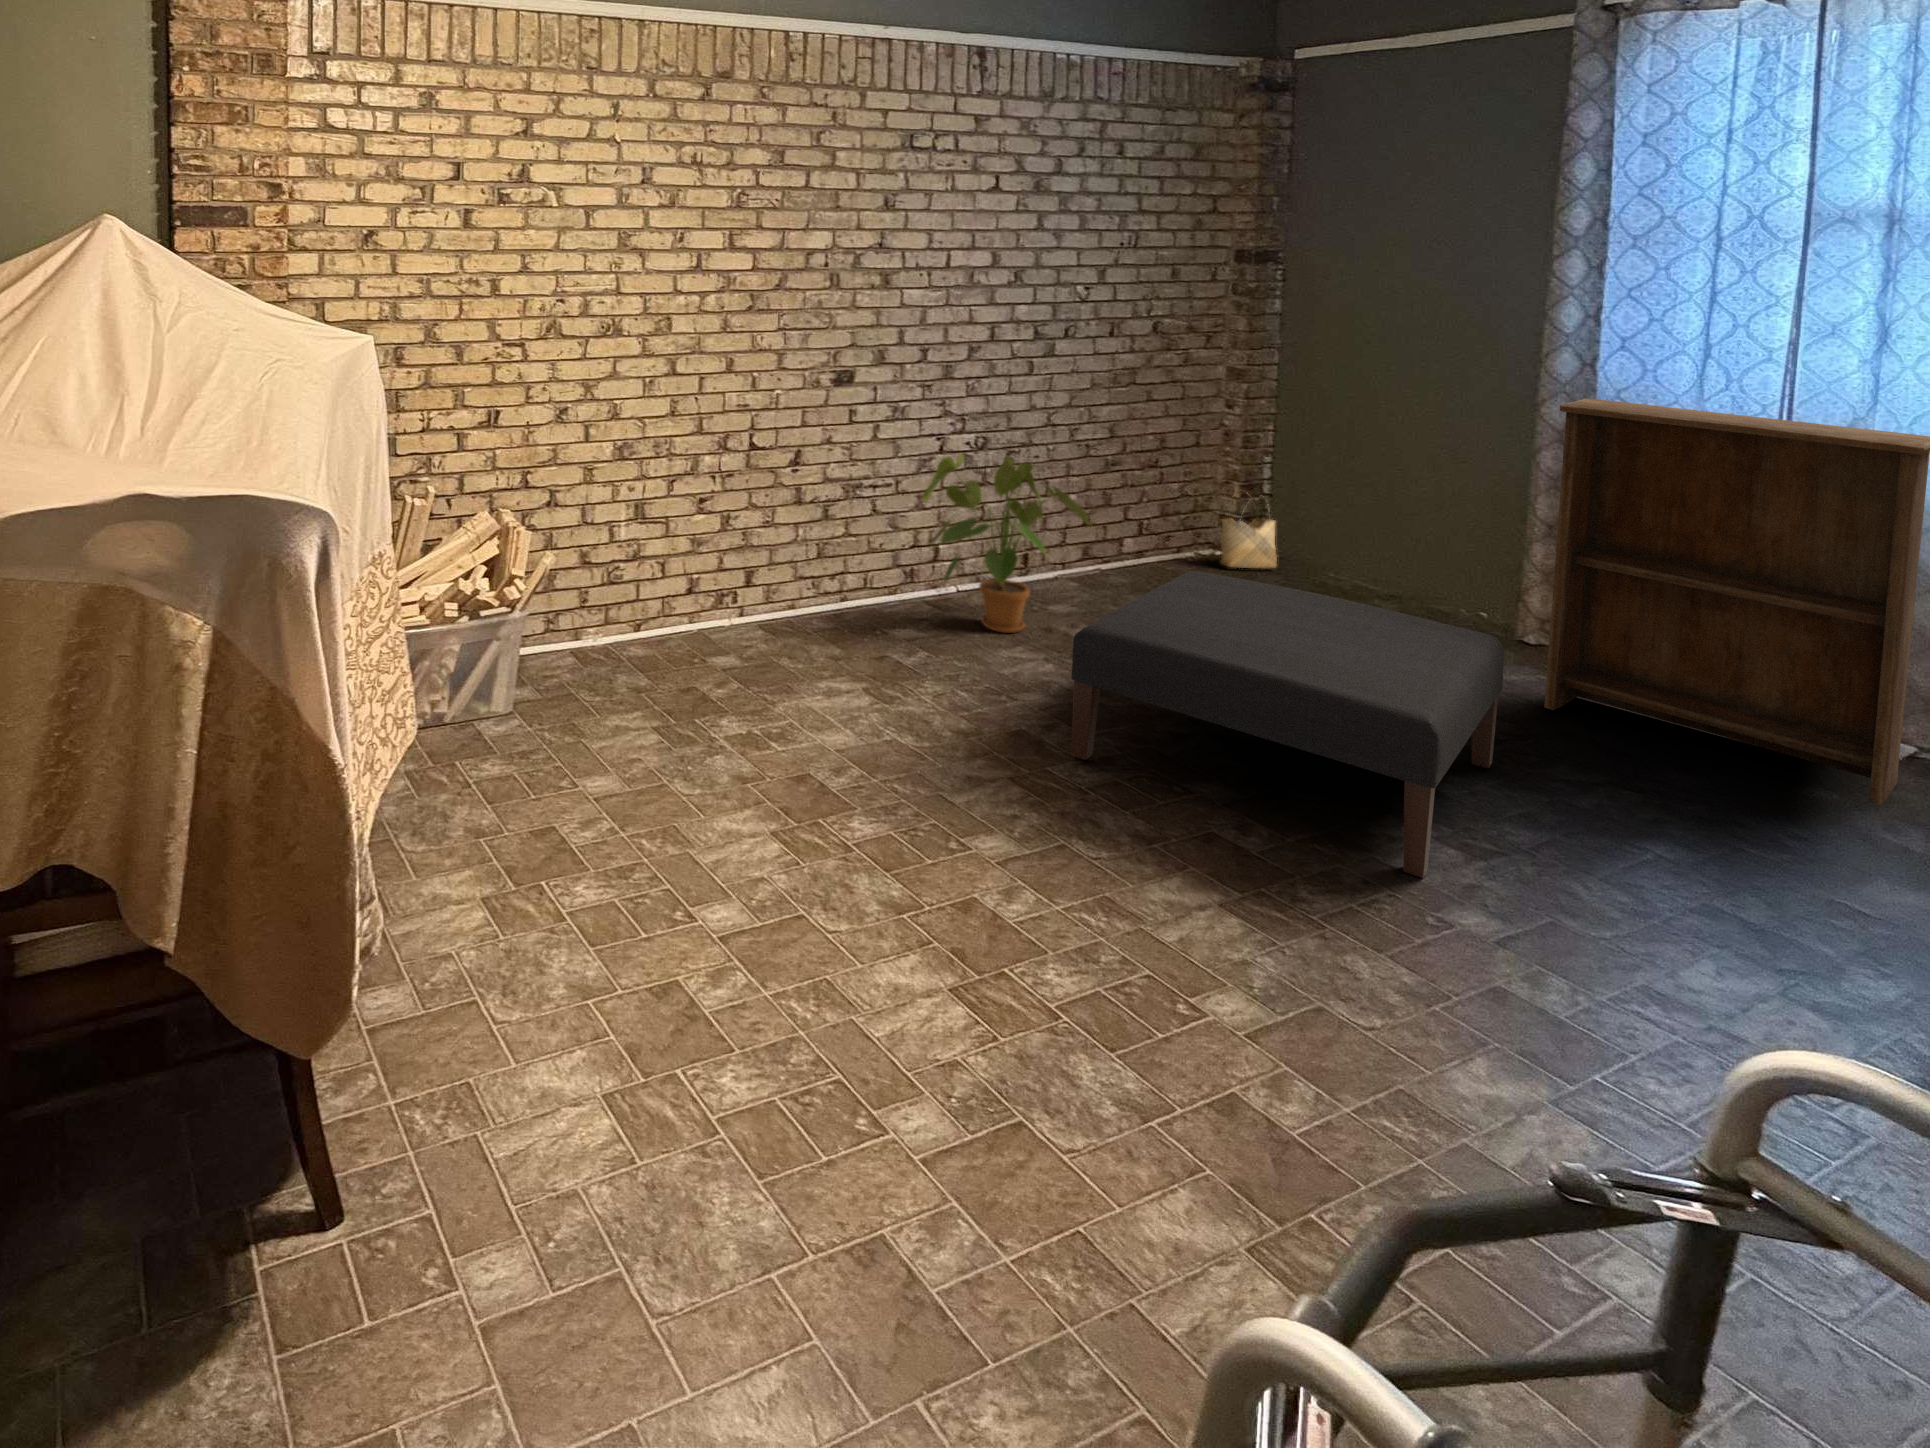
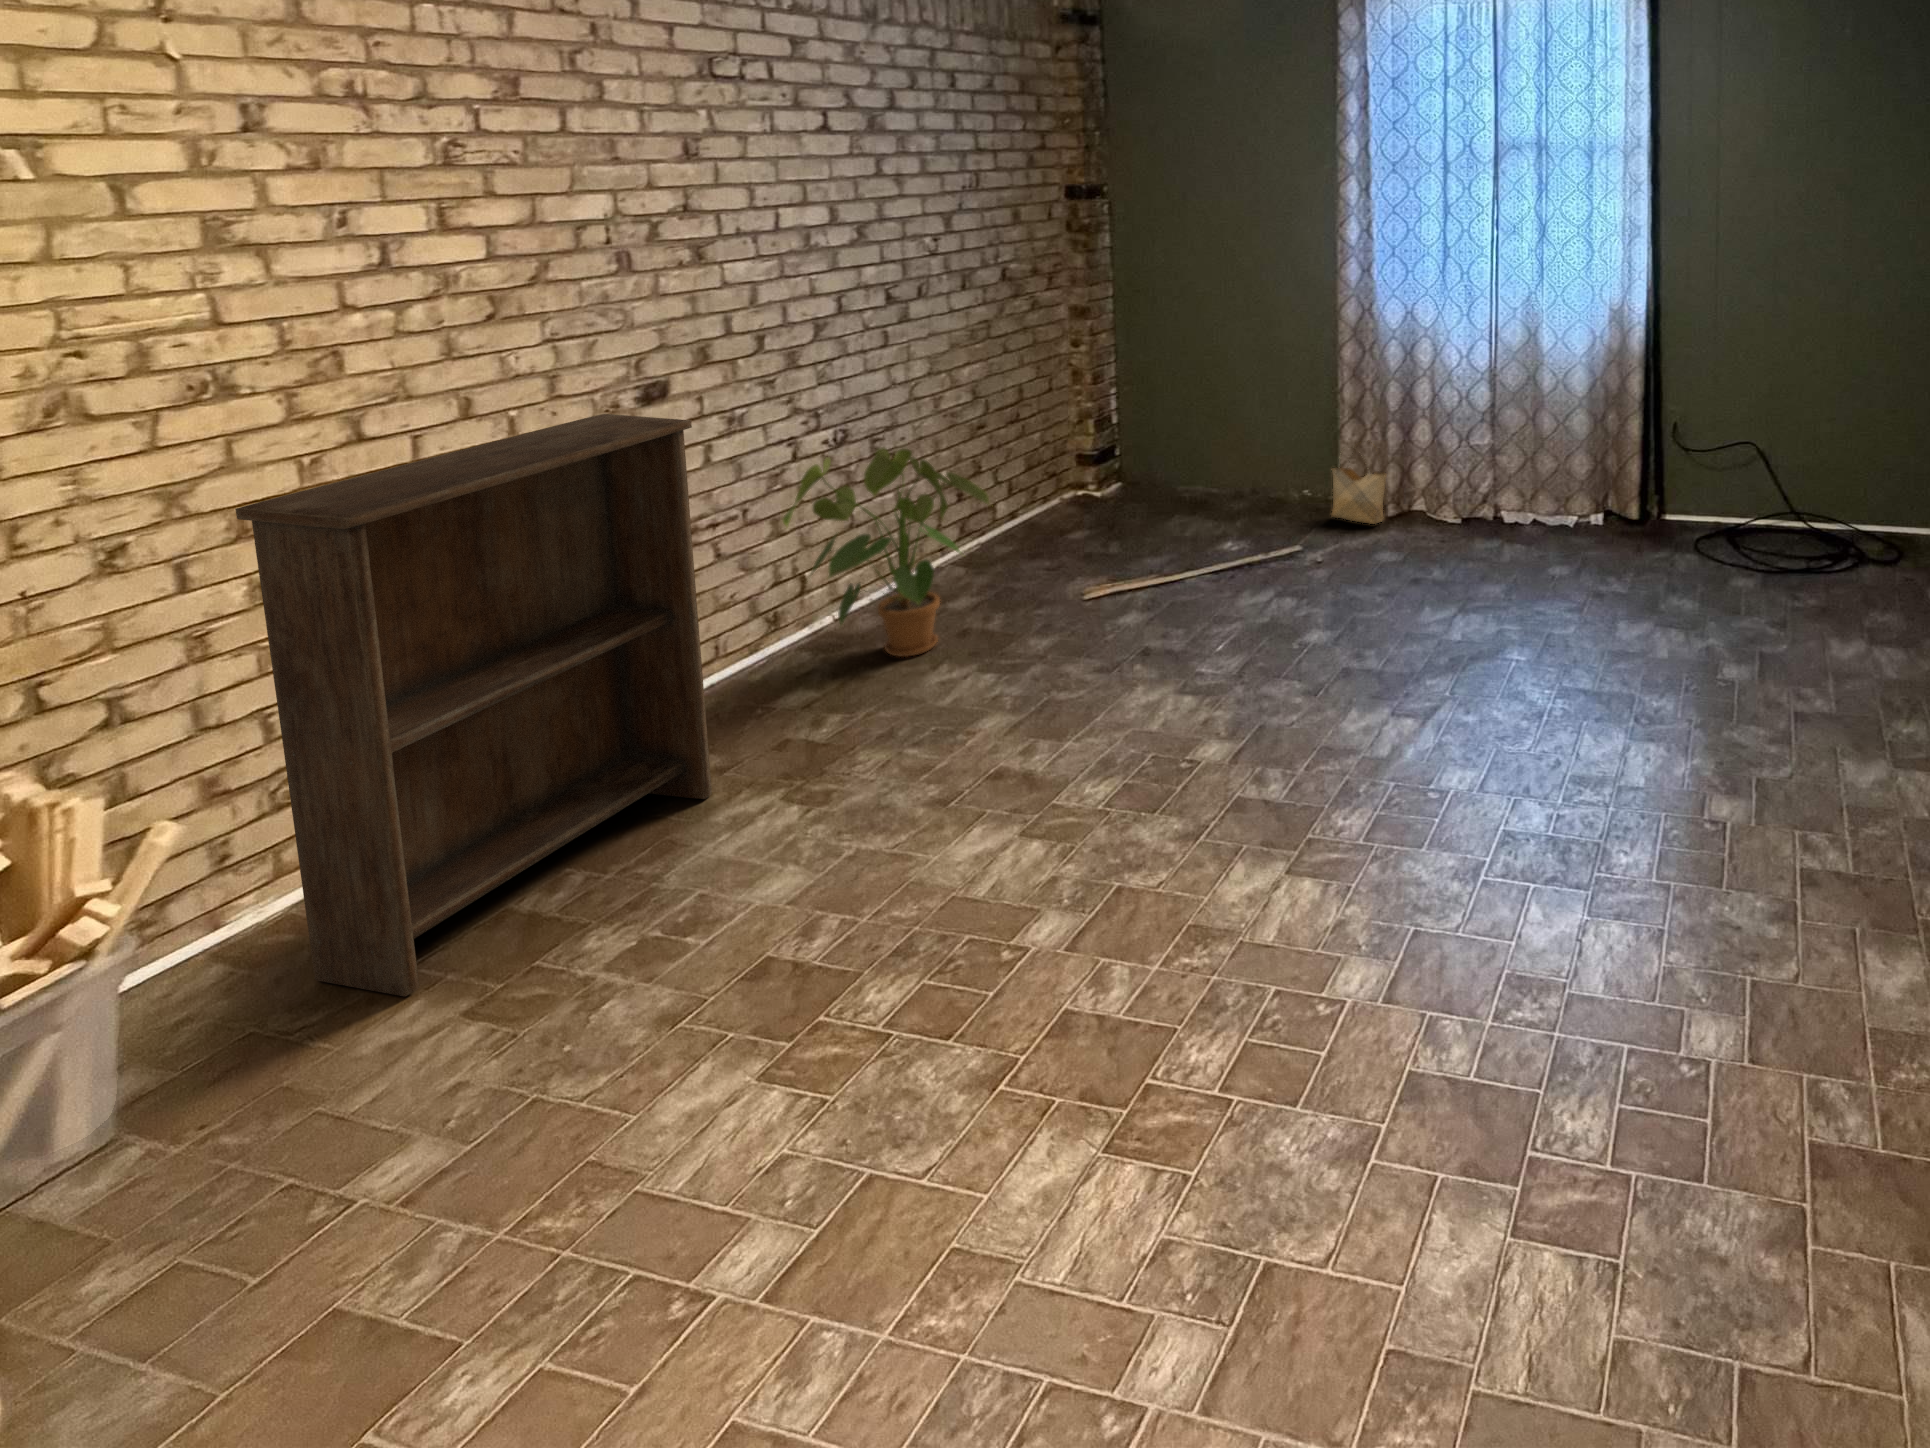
bookshelf: present [1544,398,1930,805] -> present [235,414,712,996]
woven basket: present [1221,497,1277,569] -> present [1332,442,1387,524]
ottoman: present [1071,571,1504,878] -> none [1060,523,1400,776]

